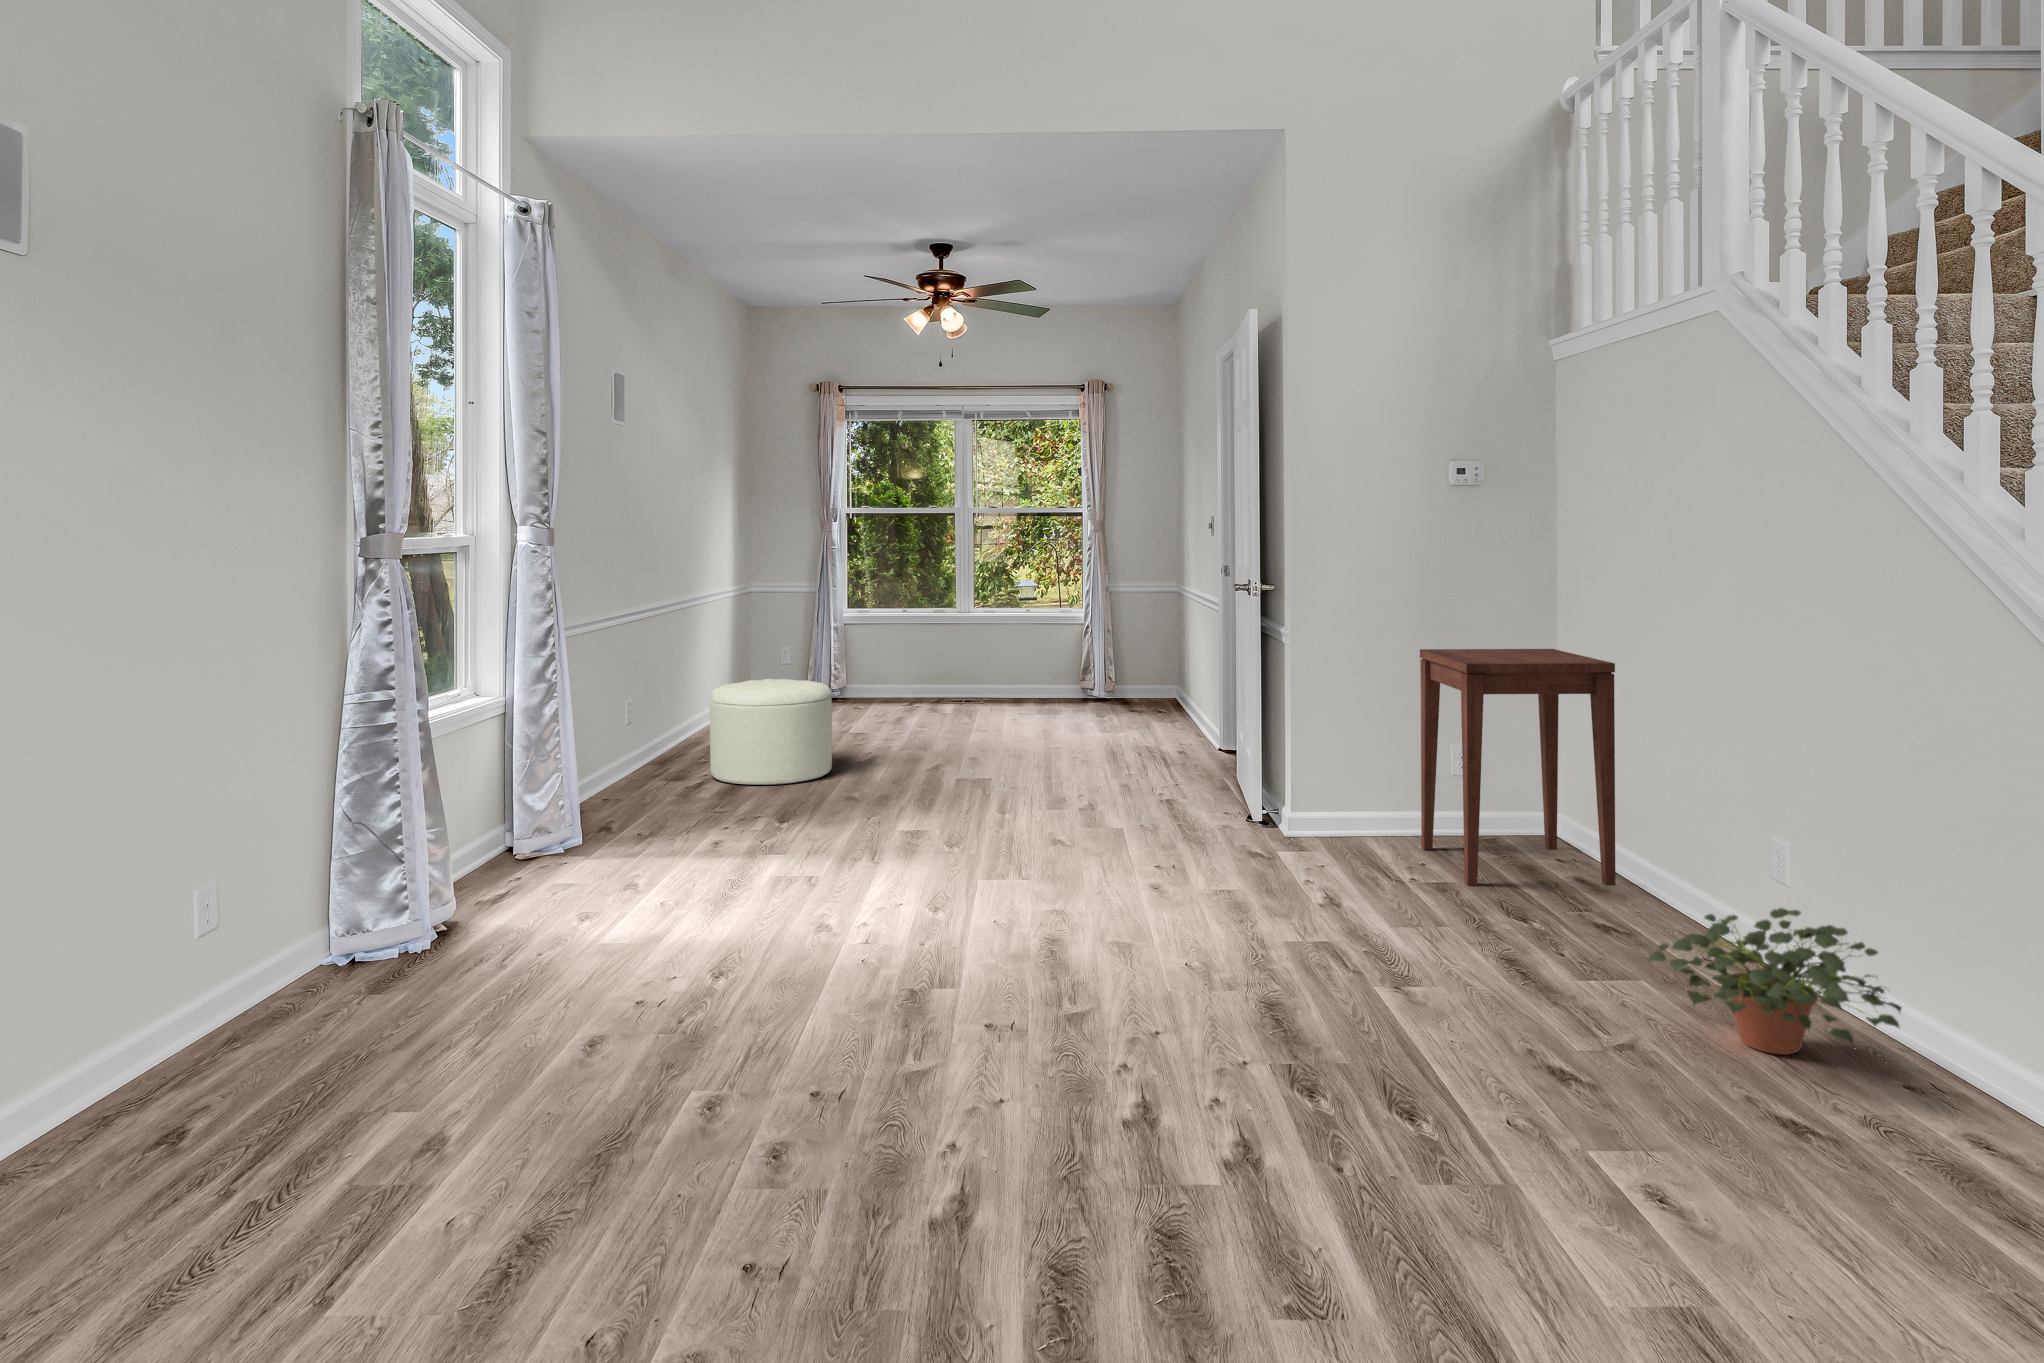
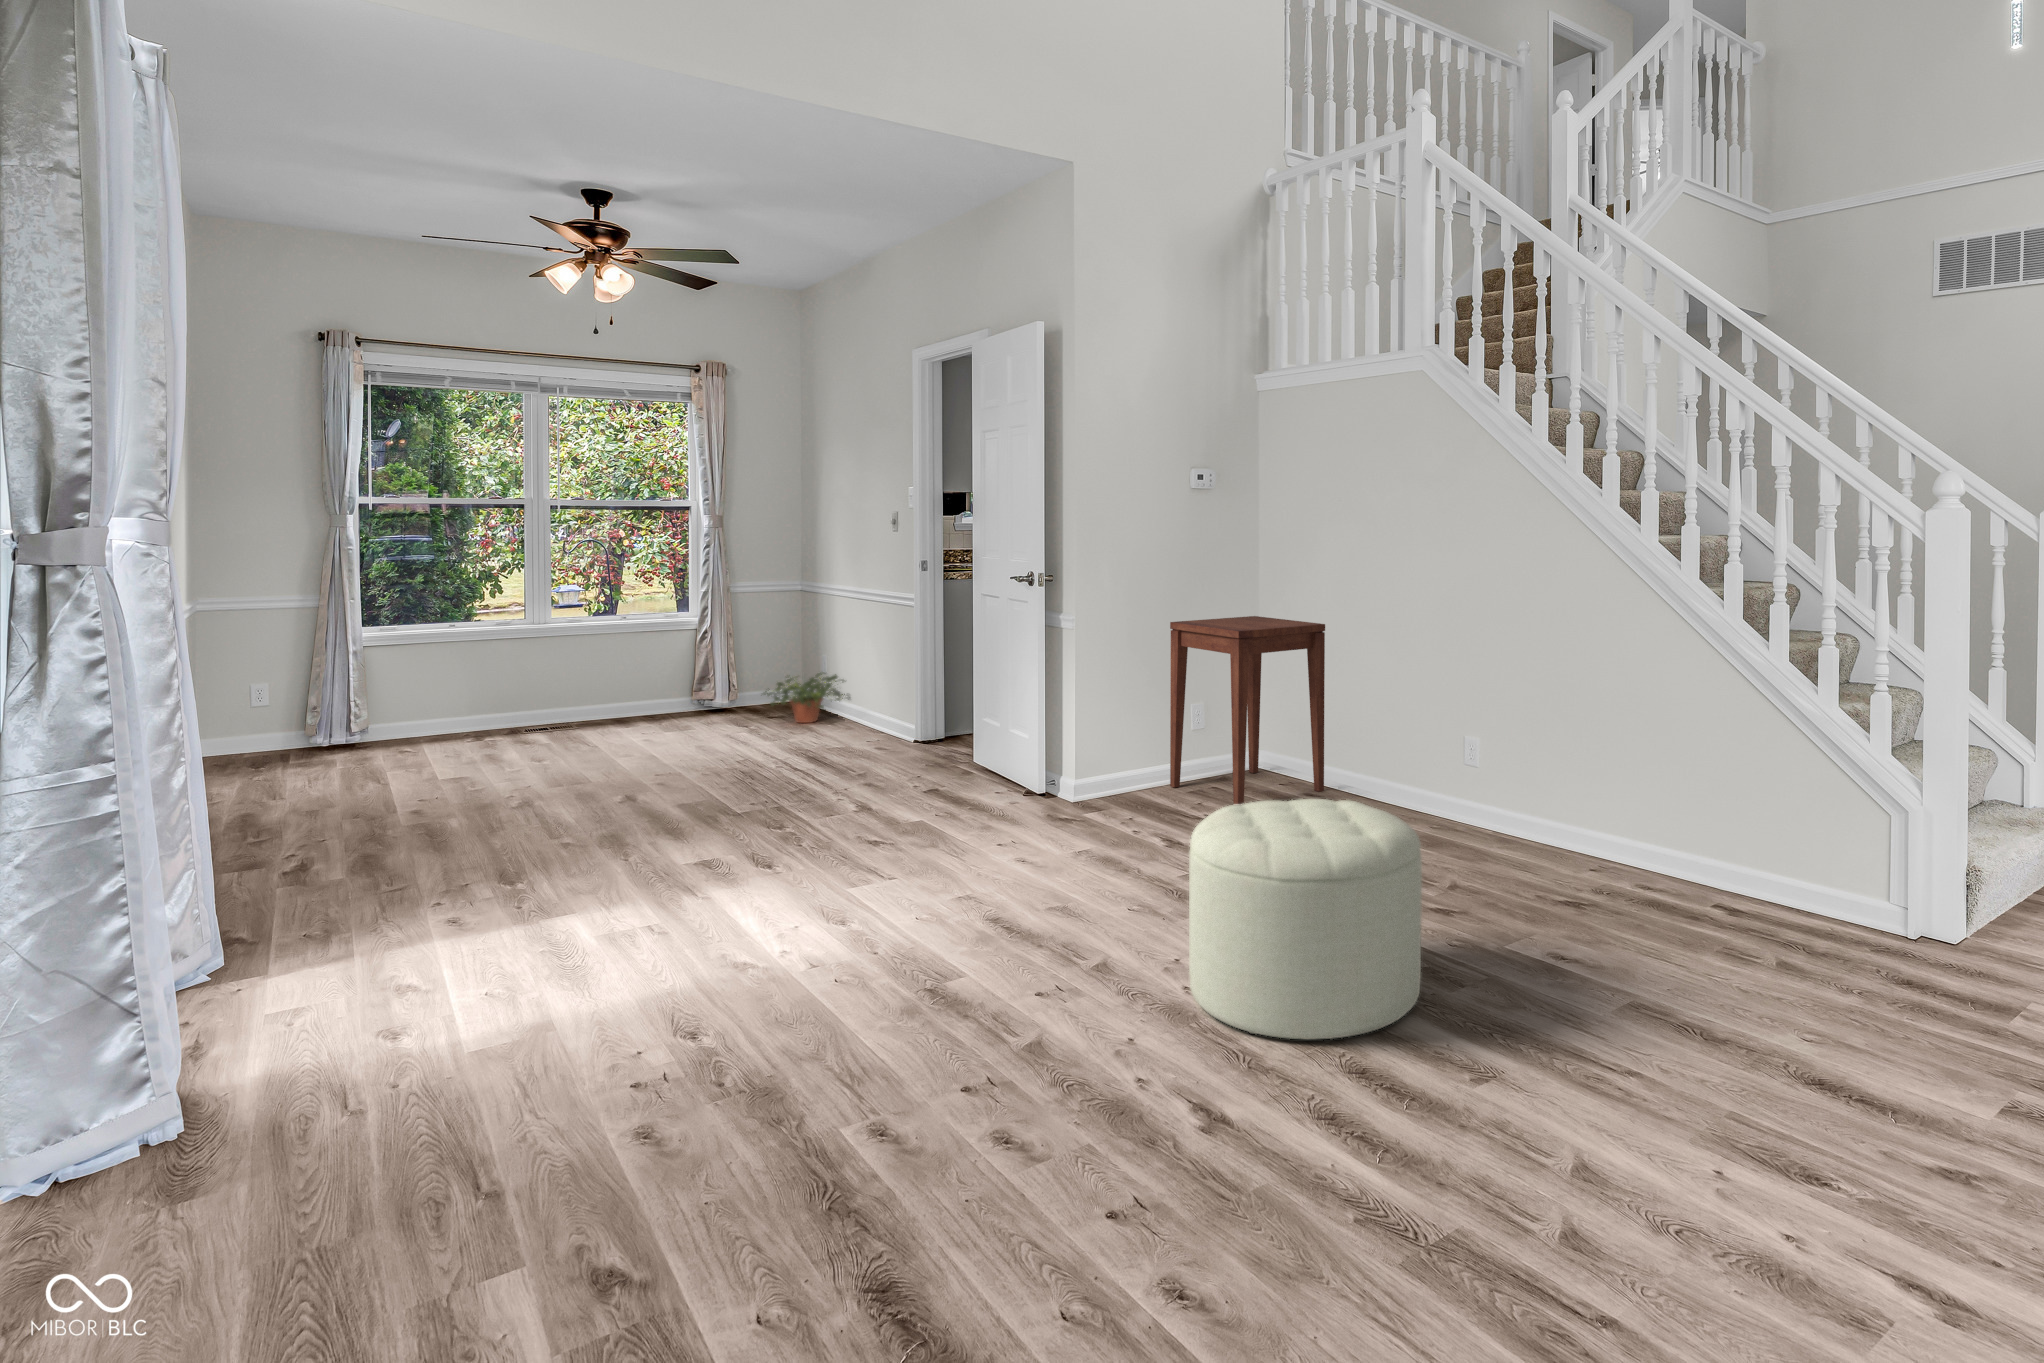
ottoman: present [710,679,832,785] -> present [1189,799,1422,1040]
potted plant: present [1648,908,1901,1055] -> present [764,673,850,723]

